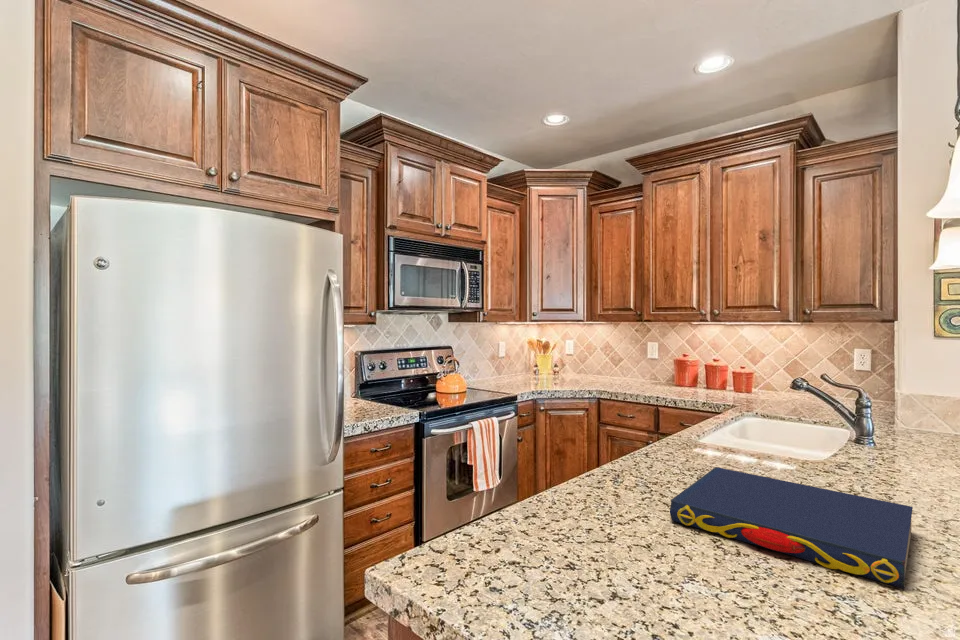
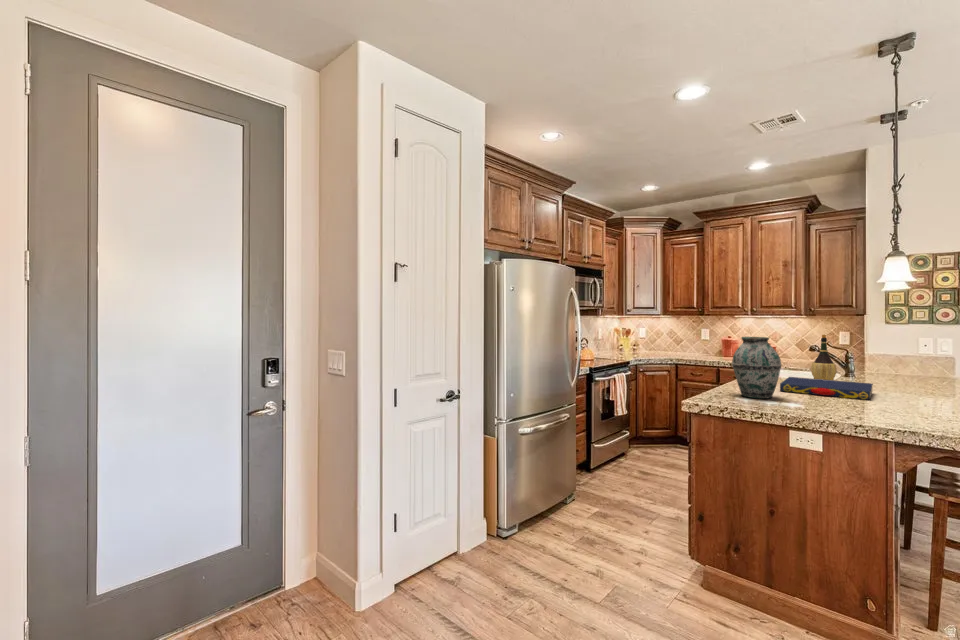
wine bottle: none [772,366,827,483] -> present [811,335,837,380]
vase: none [513,382,638,579] -> present [732,337,781,399]

